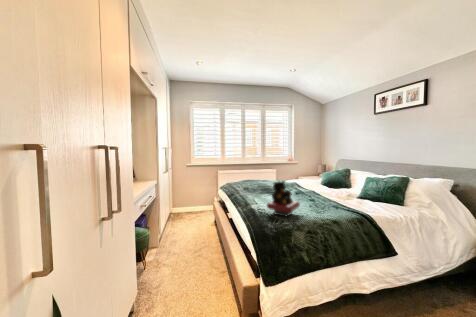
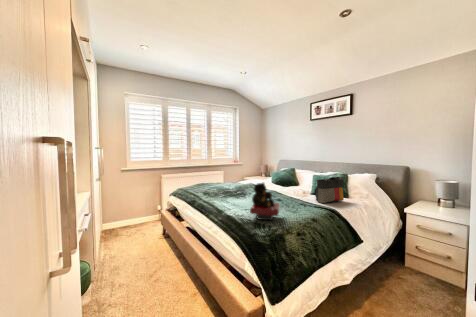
tote bag: none [355,180,393,208] -> present [315,177,344,203]

